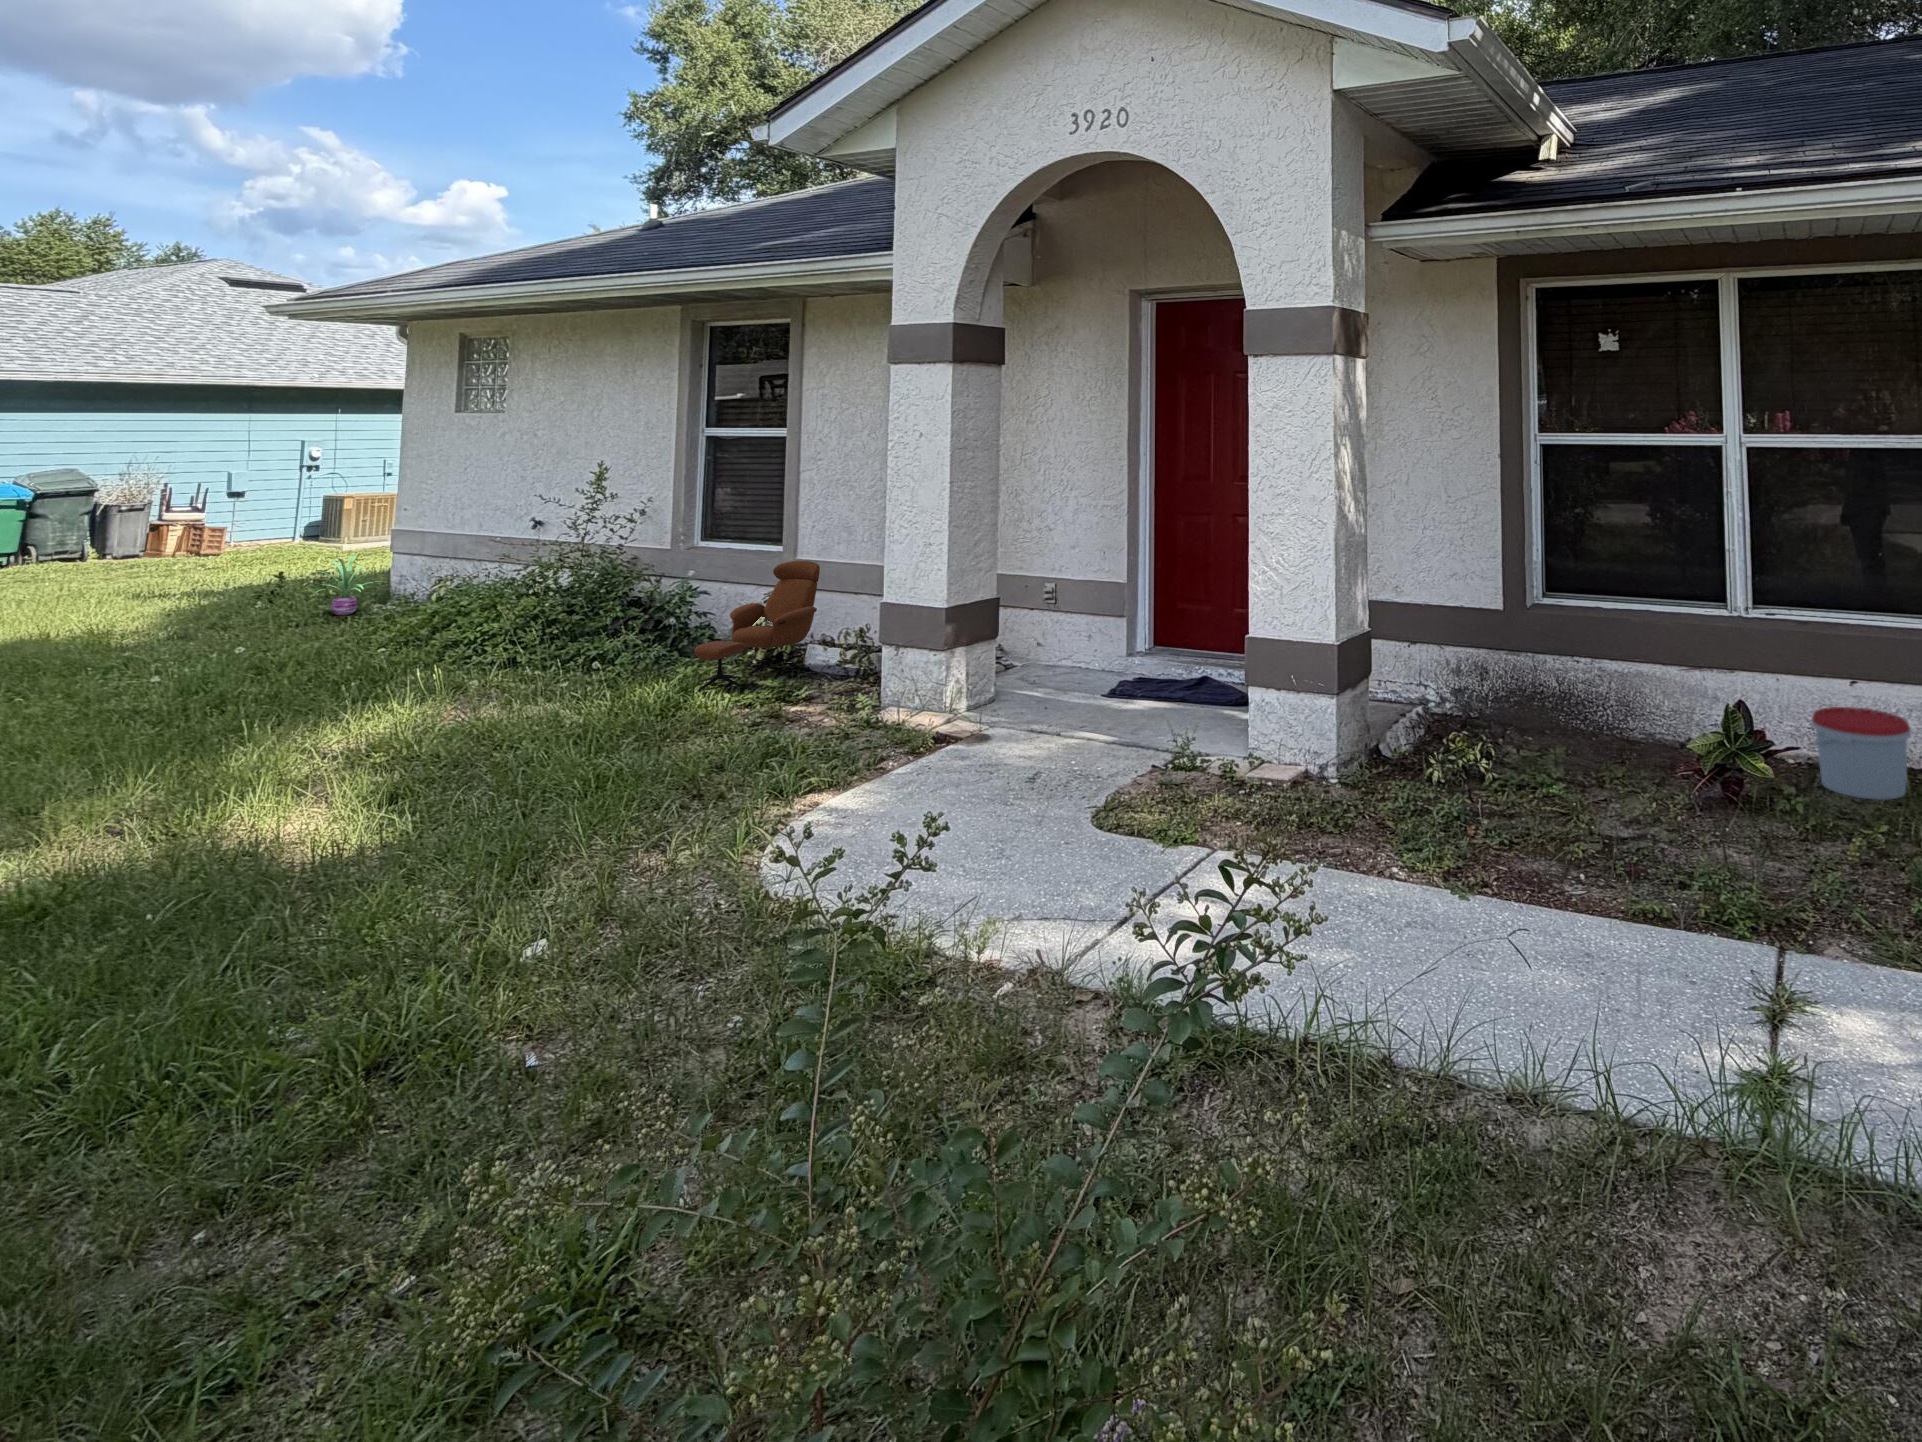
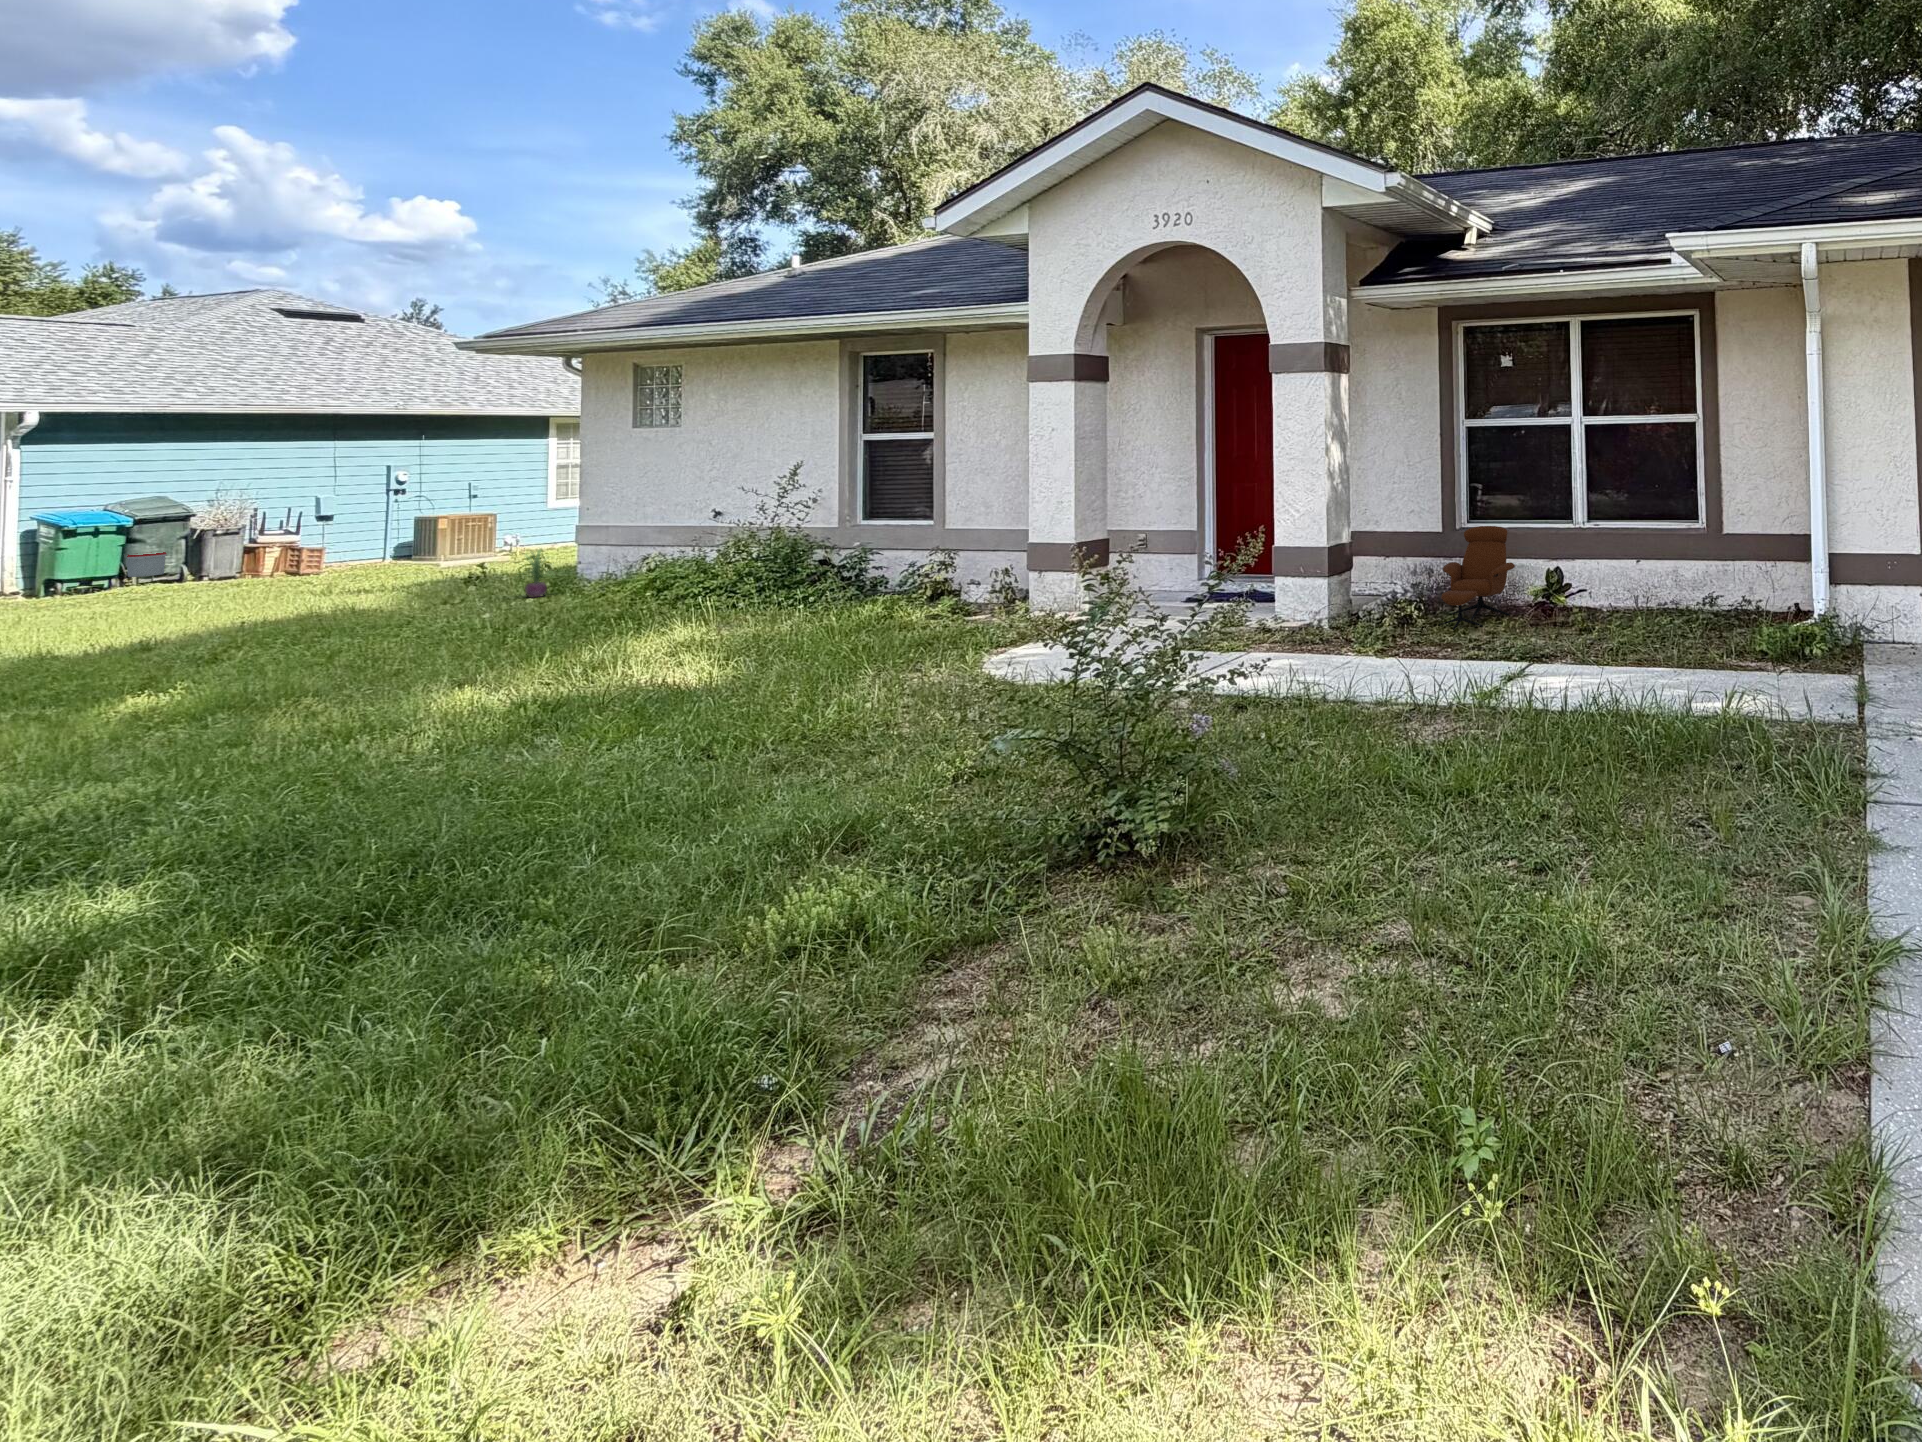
lounge chair: present [695,561,820,691] -> present [1439,526,1515,630]
bucket: present [1812,707,1911,800] -> present [126,552,167,577]

